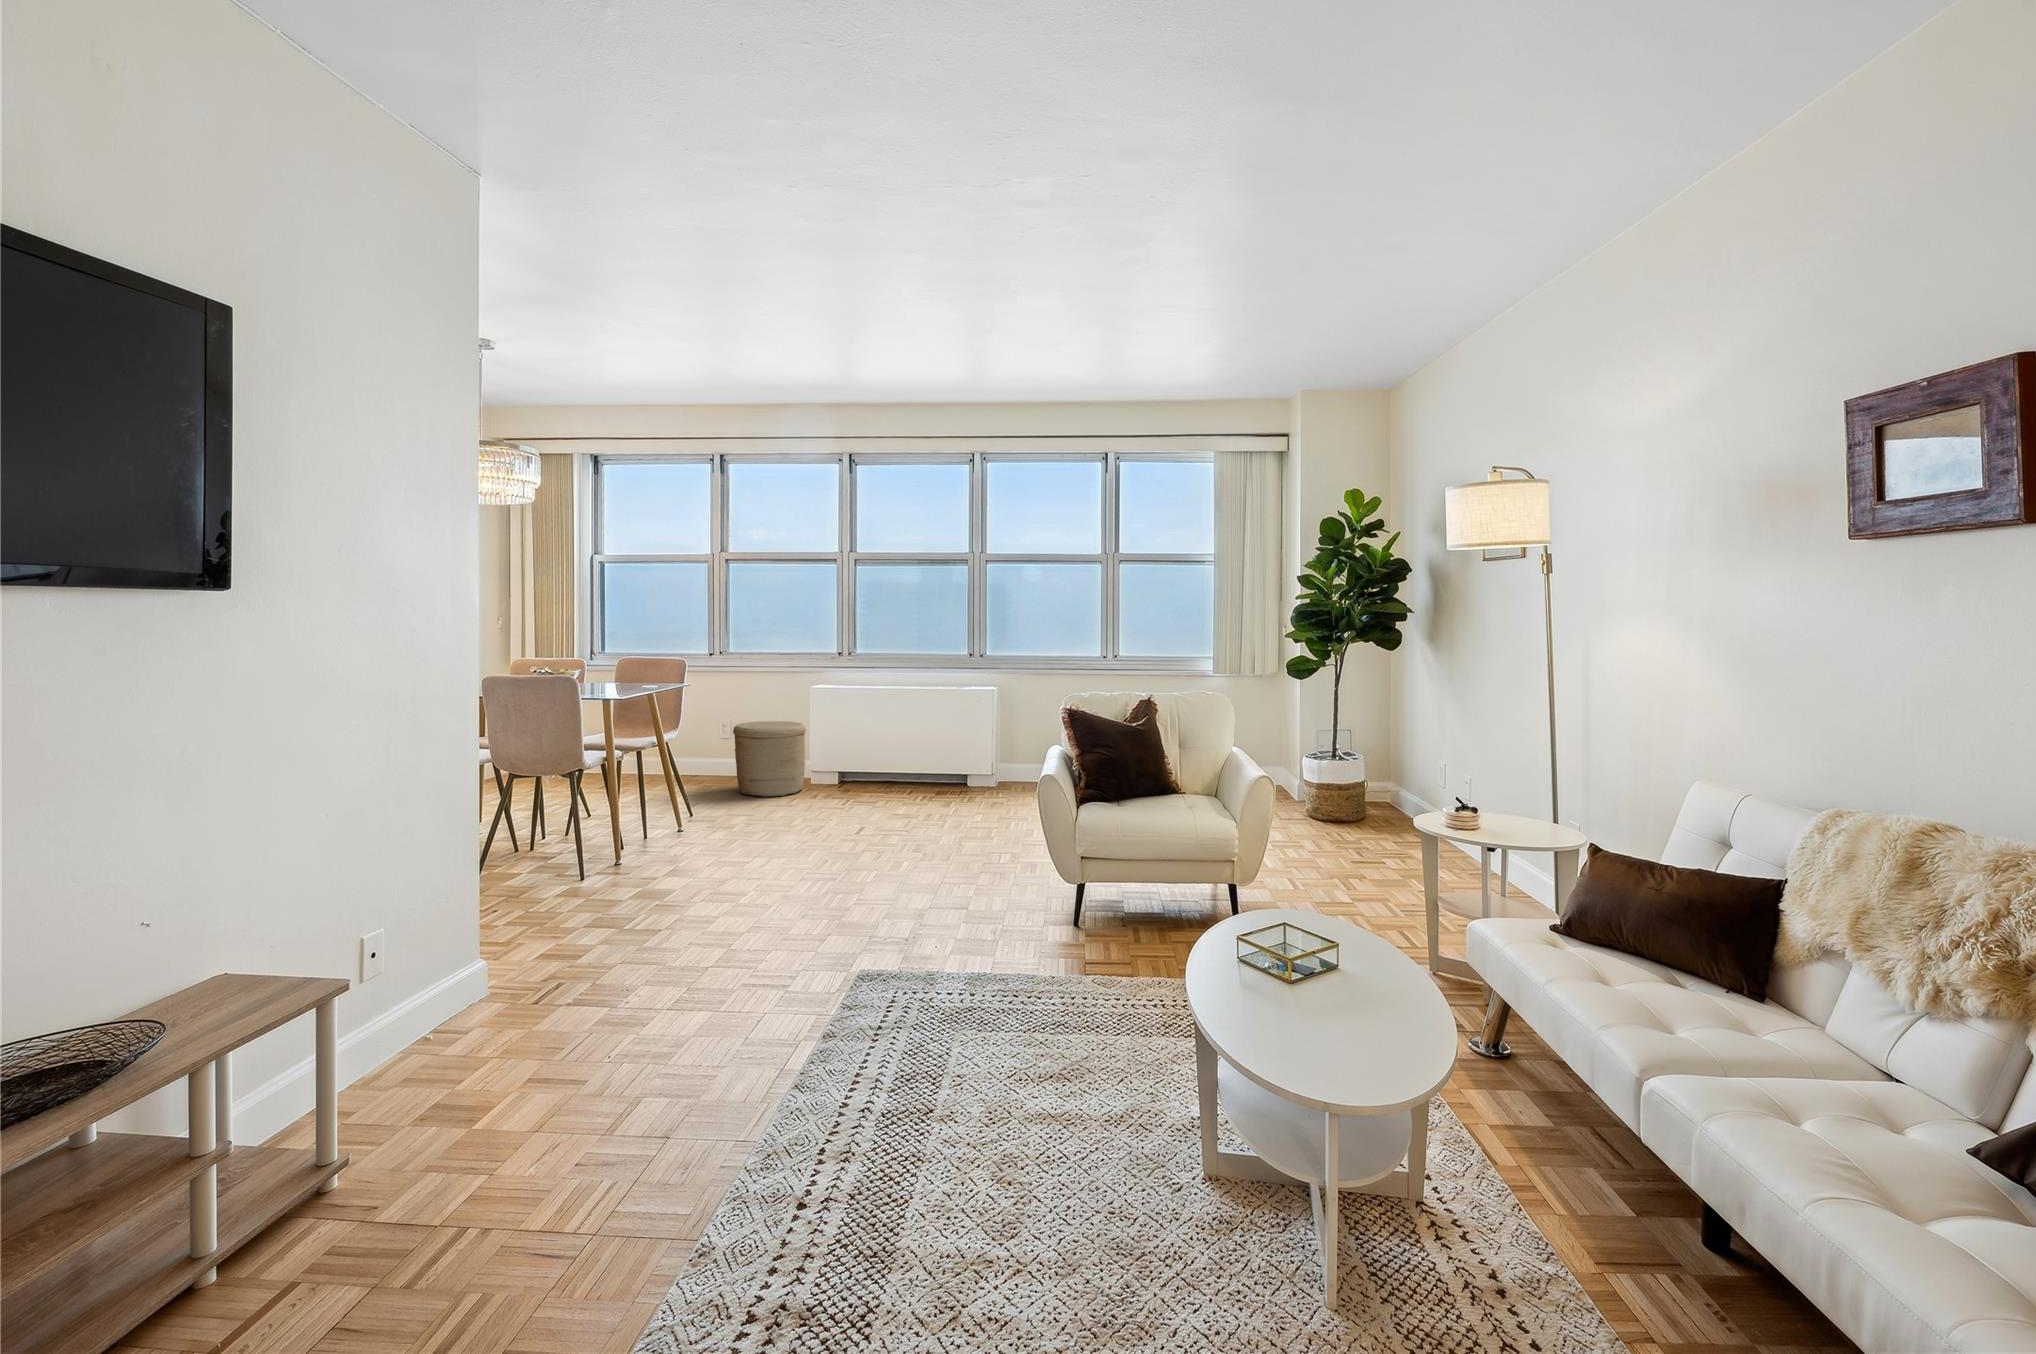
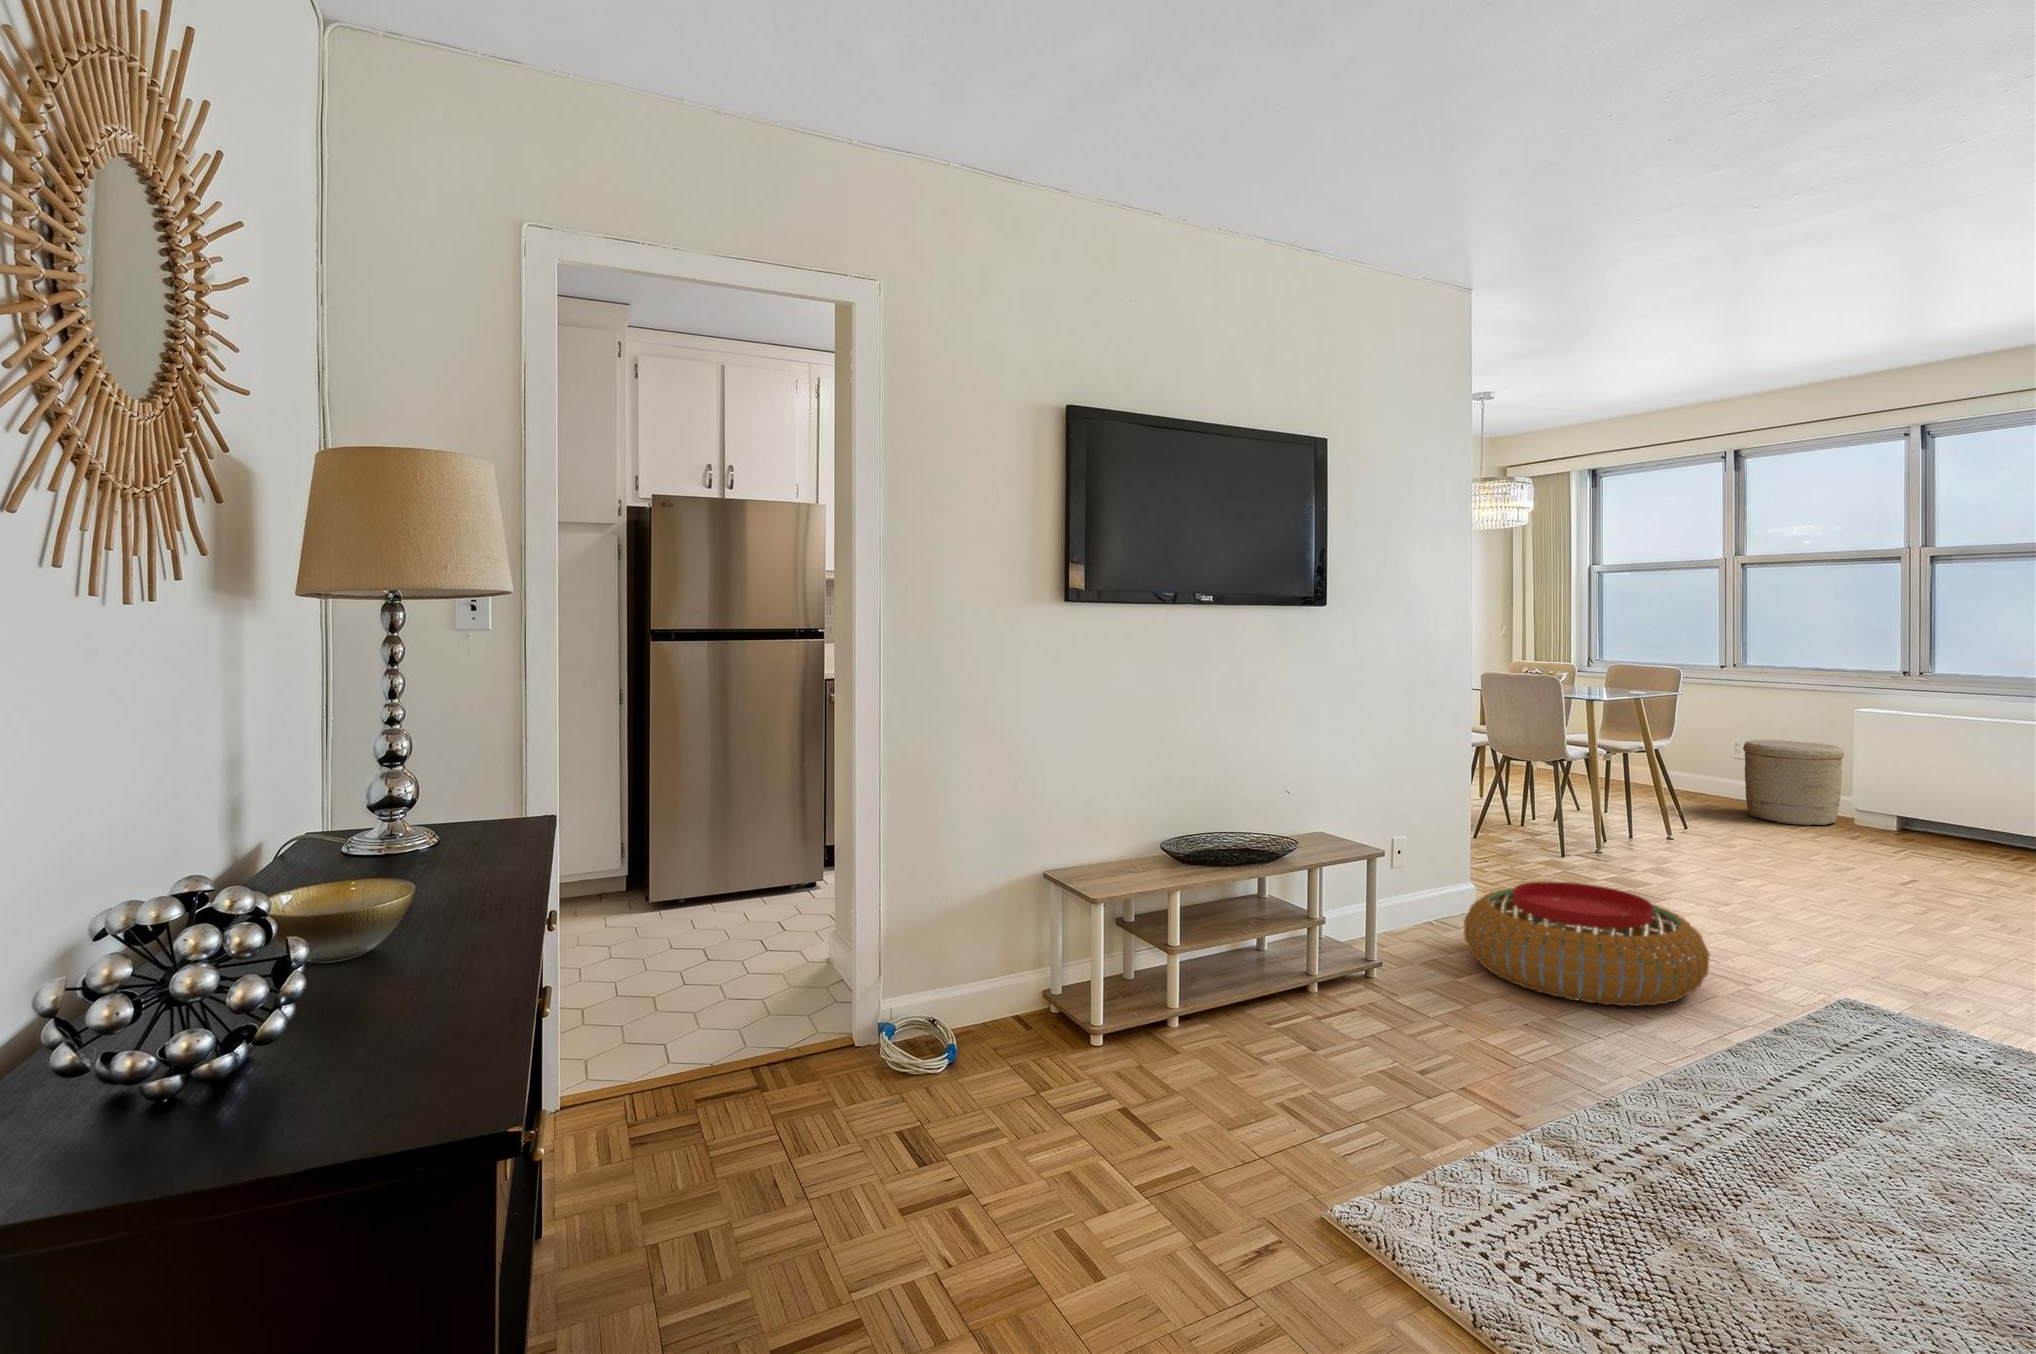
pouf: none [476,936,757,1107] -> present [1464,881,1710,1006]

